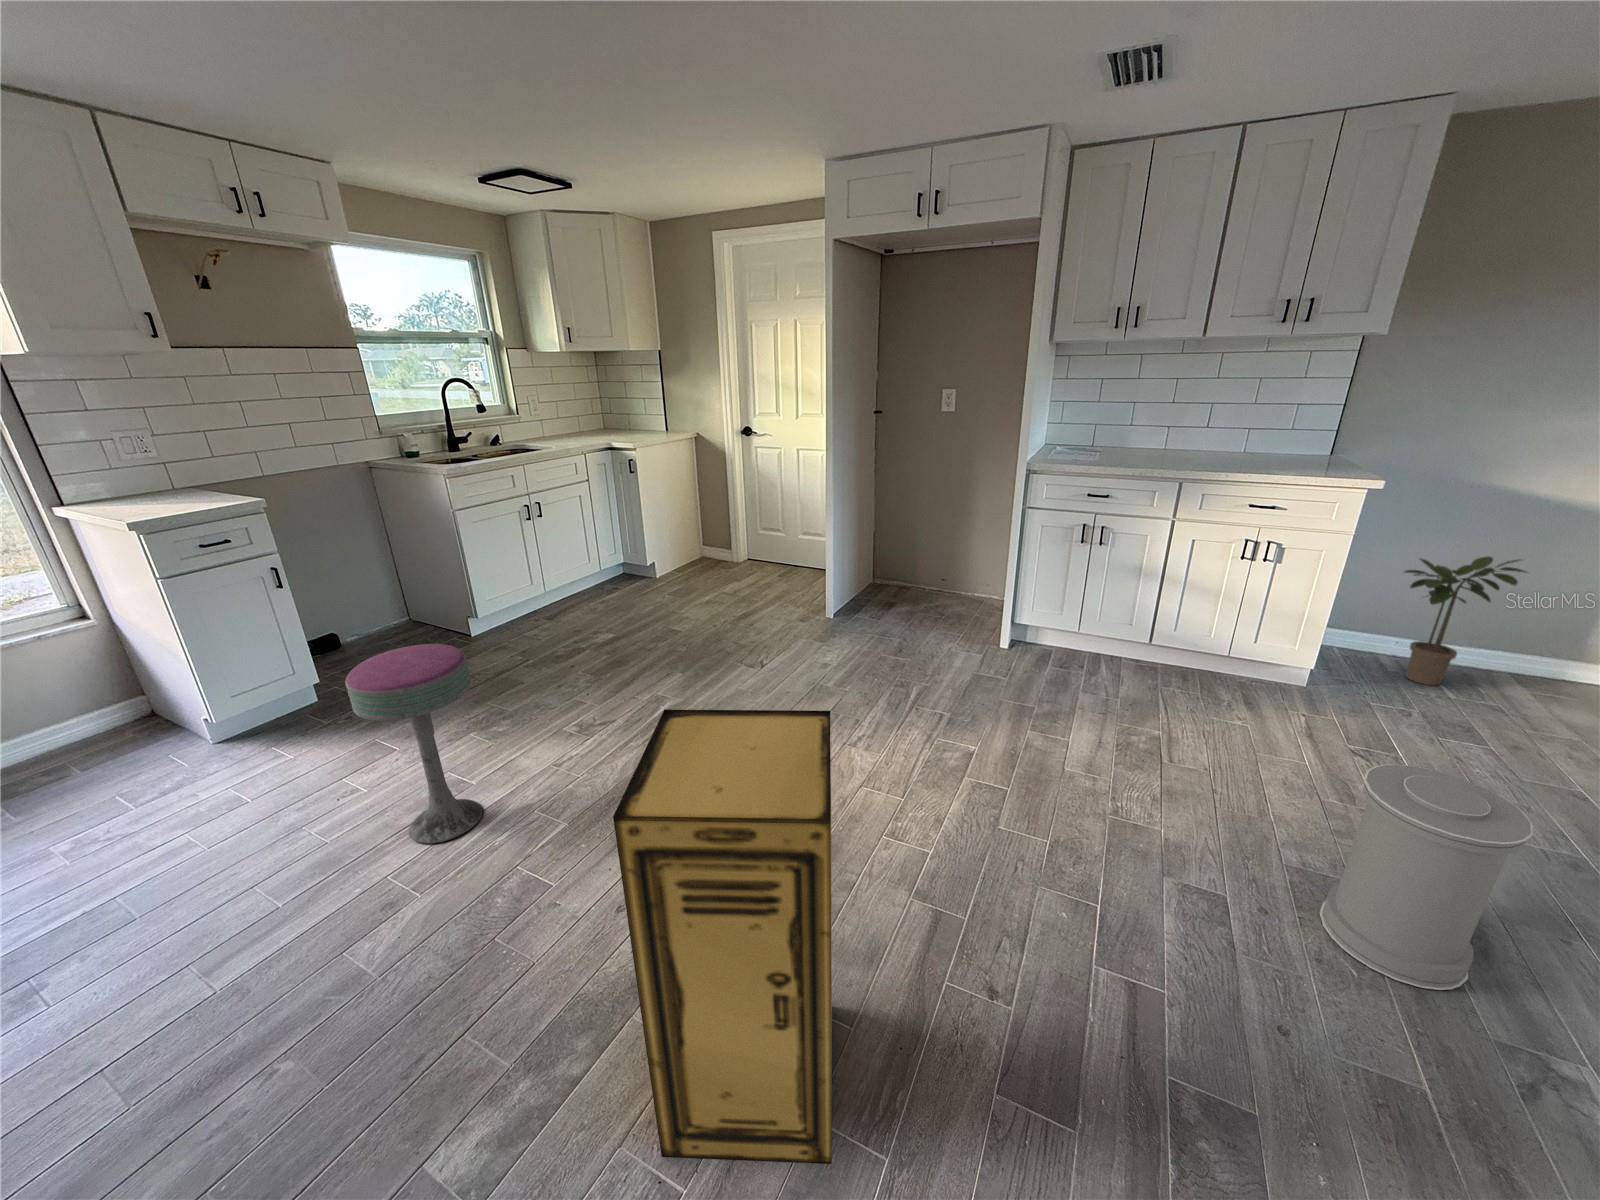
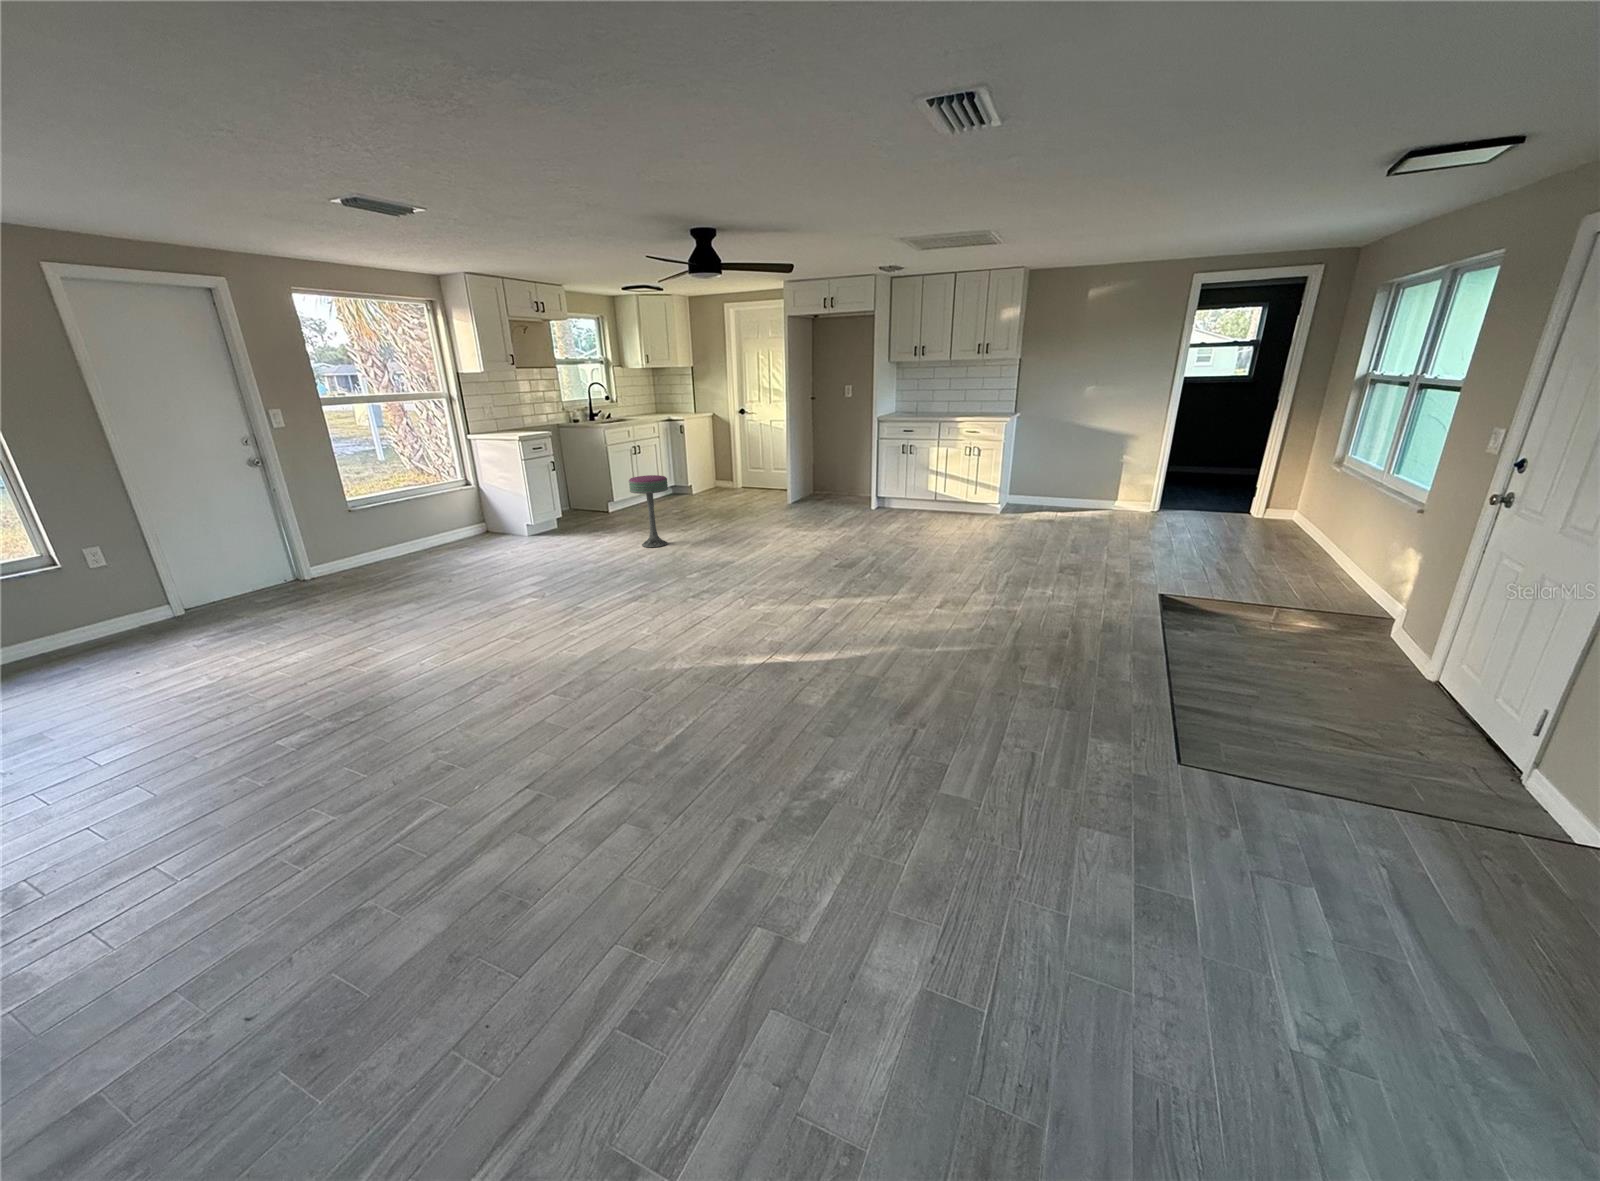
potted plant: present [1405,556,1526,685] -> none [1033,449,1076,506]
storage cabinet: present [613,709,832,1164] -> none [758,458,807,573]
trash can: present [1320,764,1533,990] -> none [956,491,996,550]

